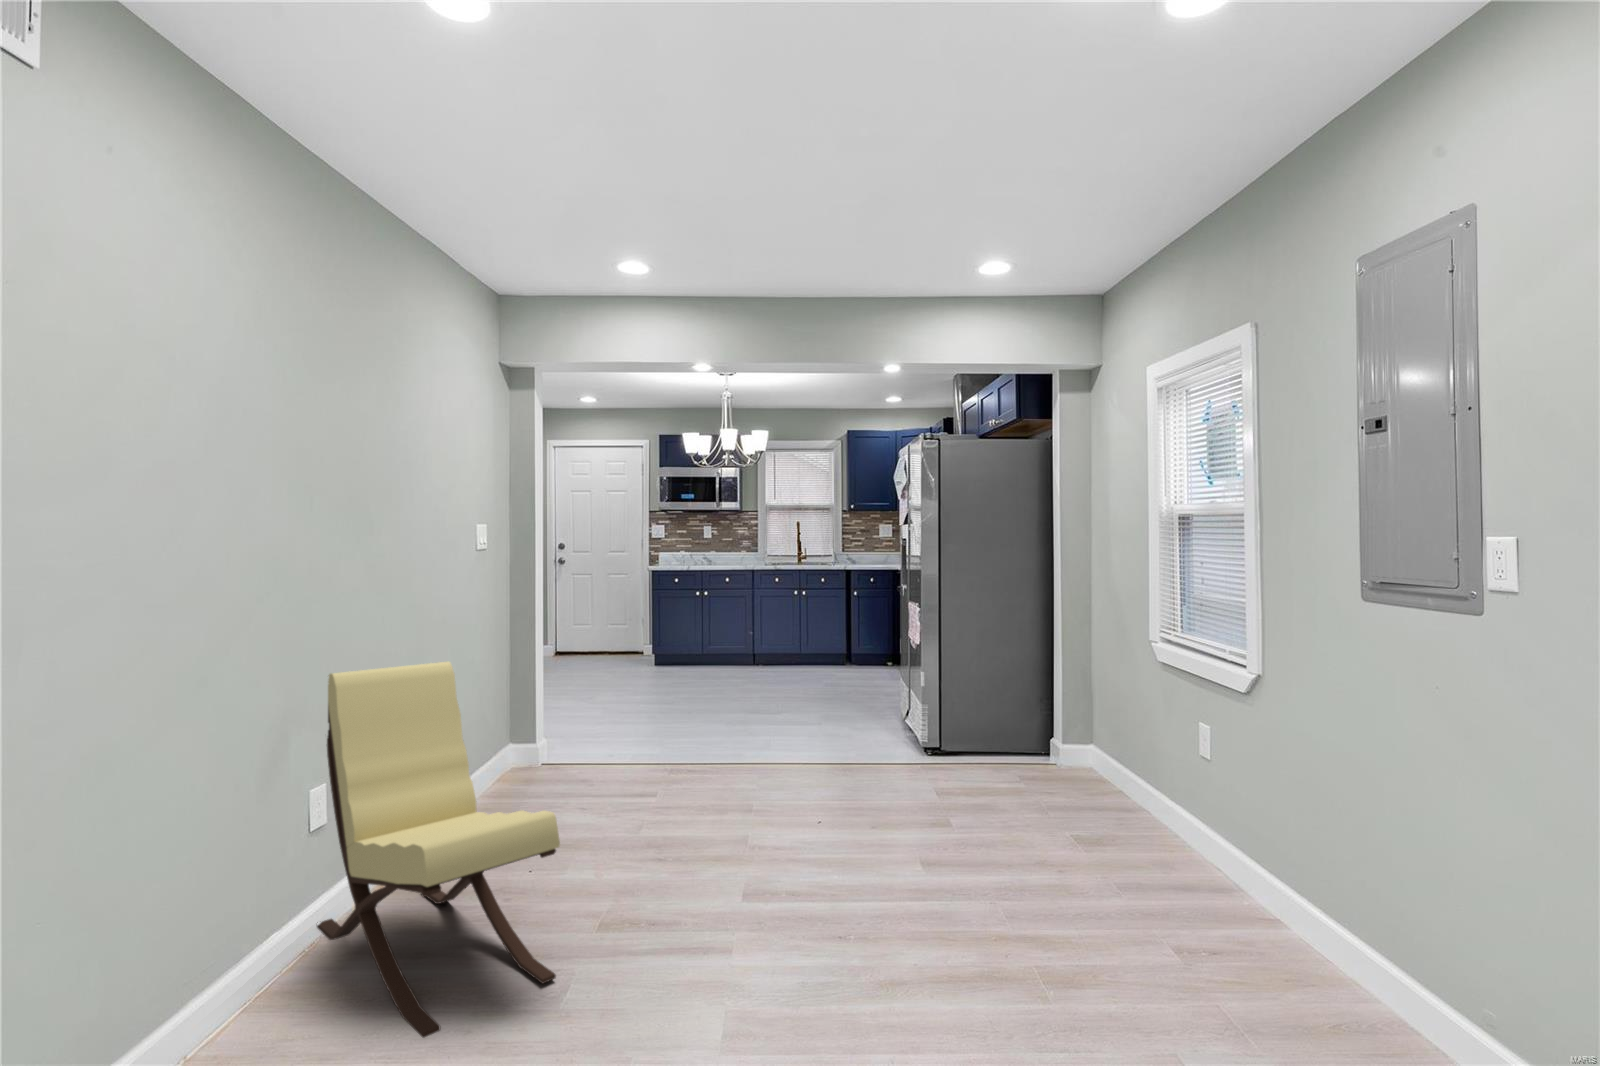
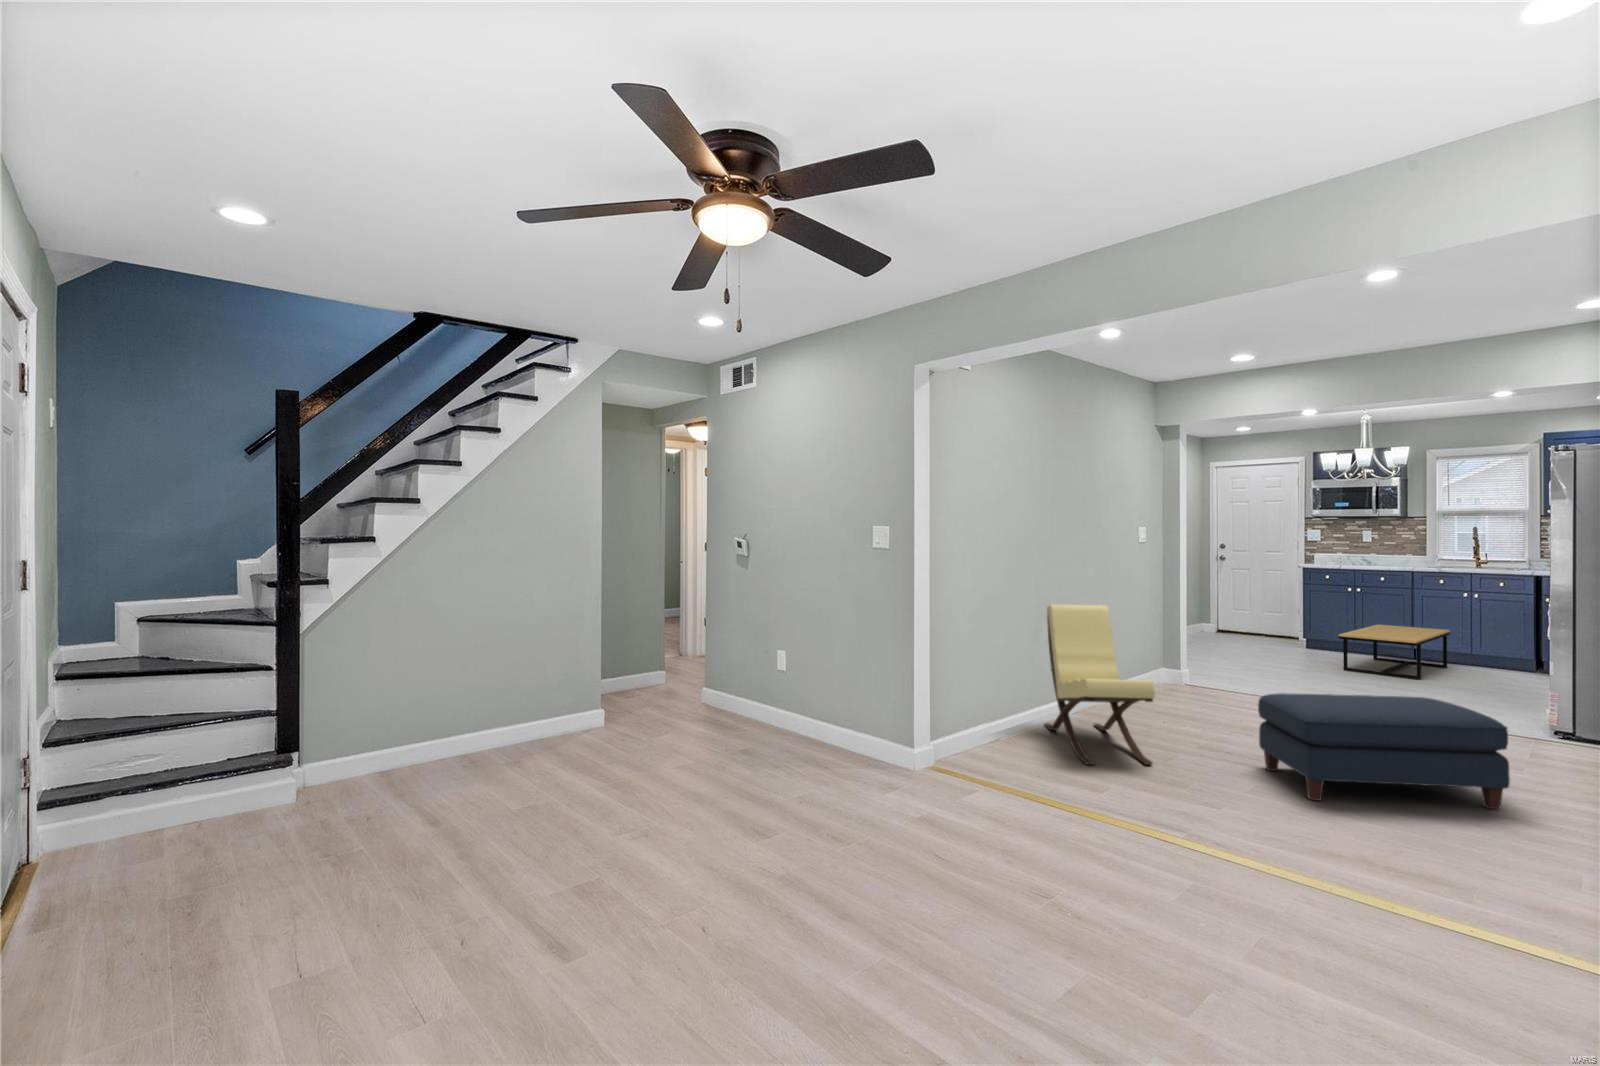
coffee table: none [701,630,784,690] -> present [1339,624,1450,679]
ottoman: none [710,746,995,969] -> present [1258,693,1510,809]

